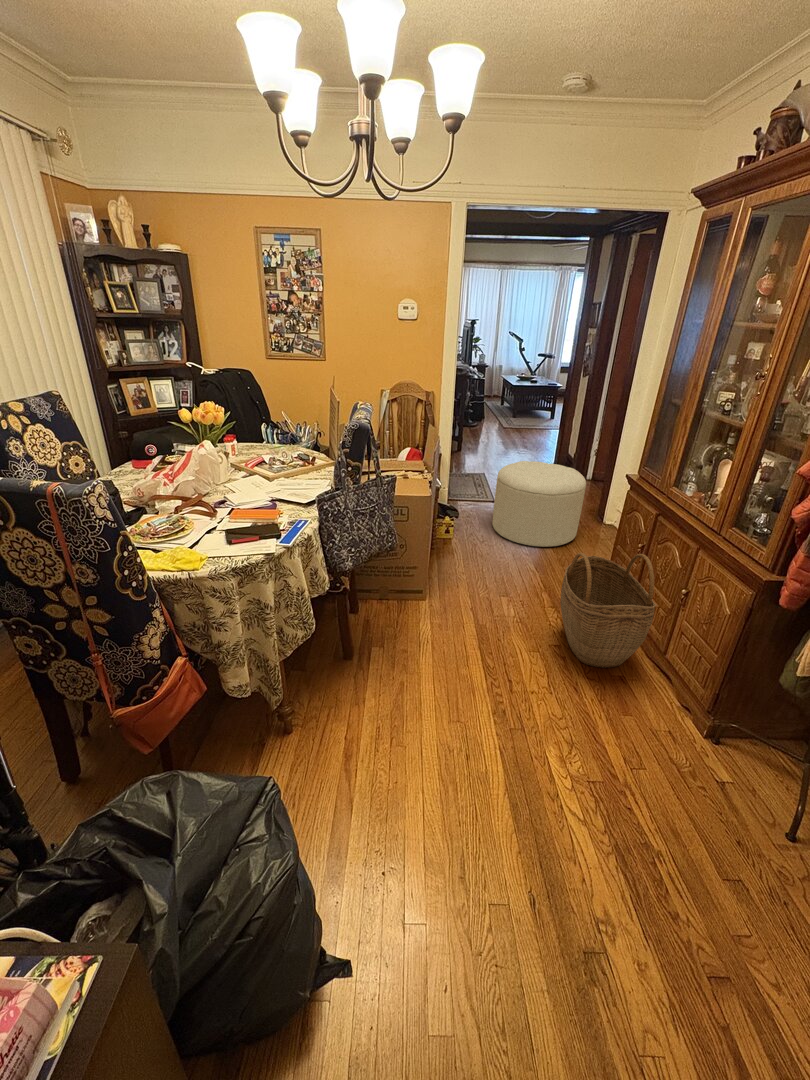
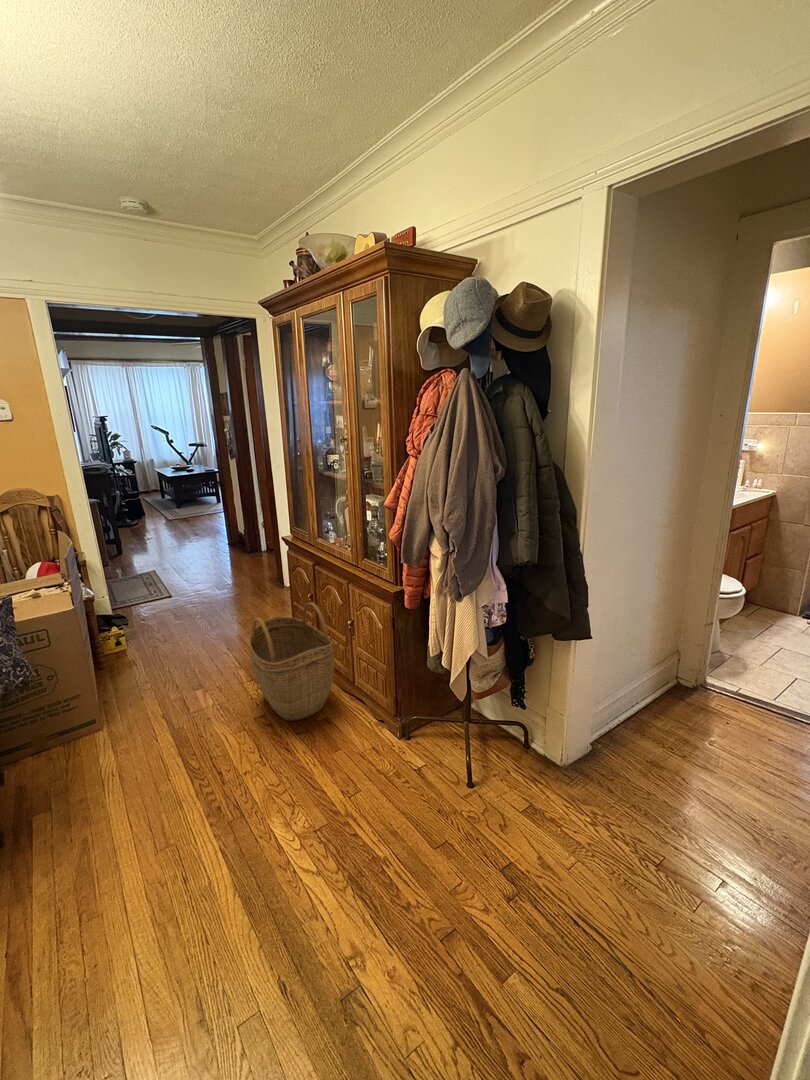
ottoman: present [492,461,586,547] -> none [164,544,261,630]

